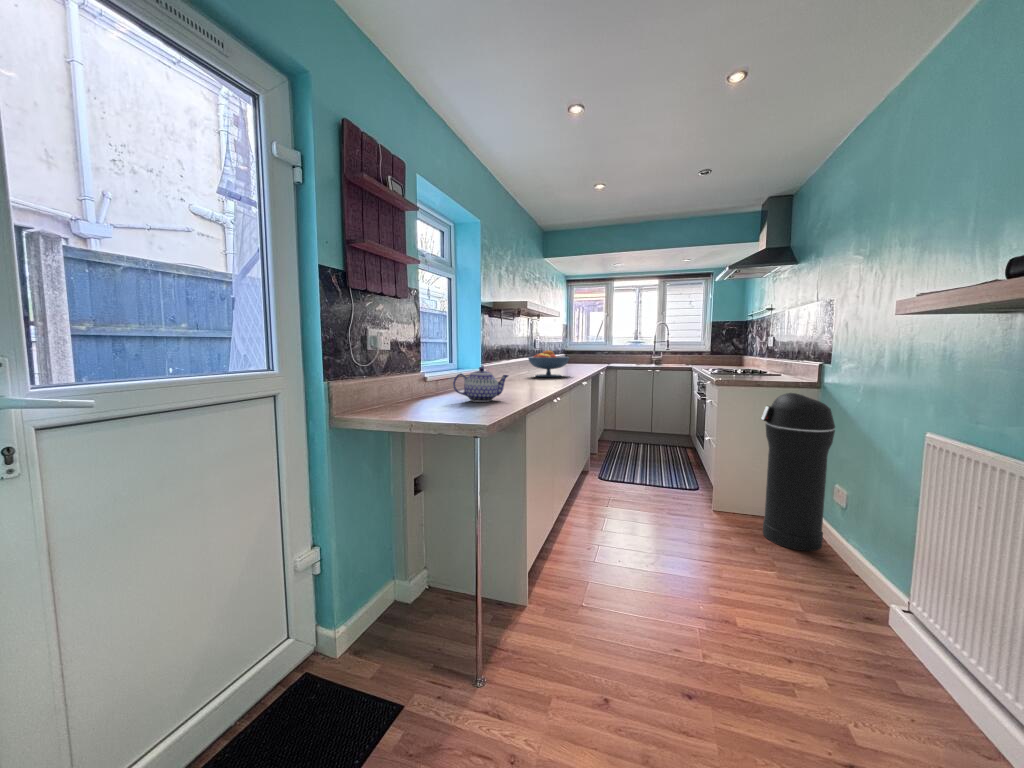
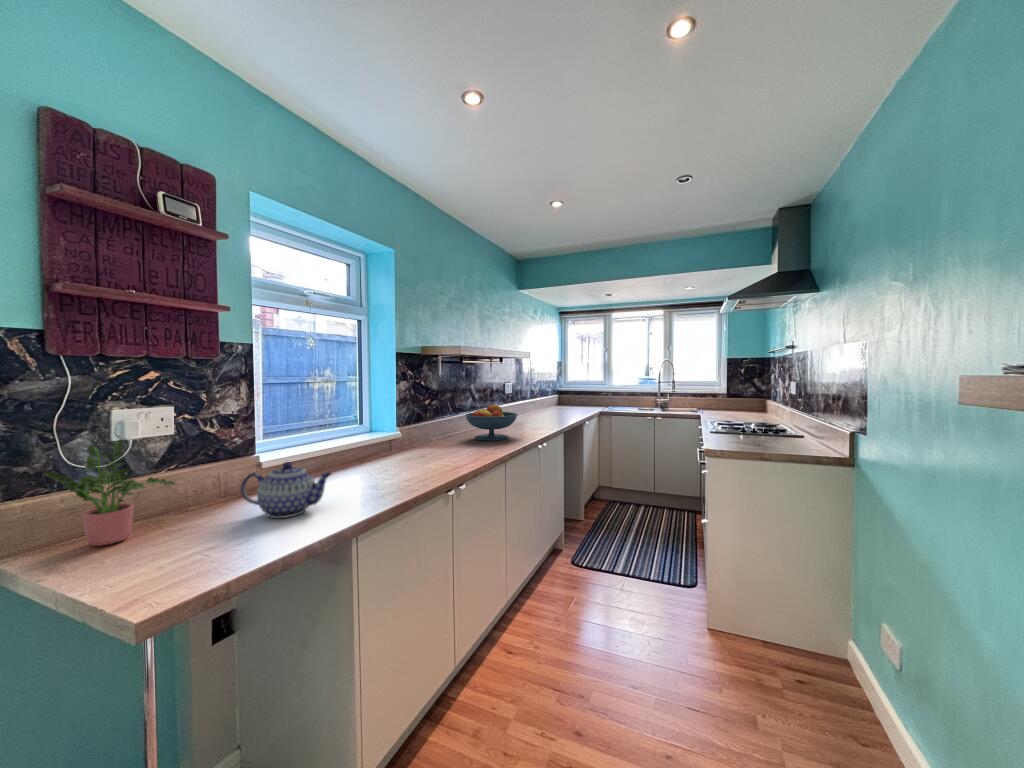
potted plant: none [377,346,426,410] -> present [44,439,174,546]
trash can: present [761,393,835,551] -> none [763,480,878,736]

